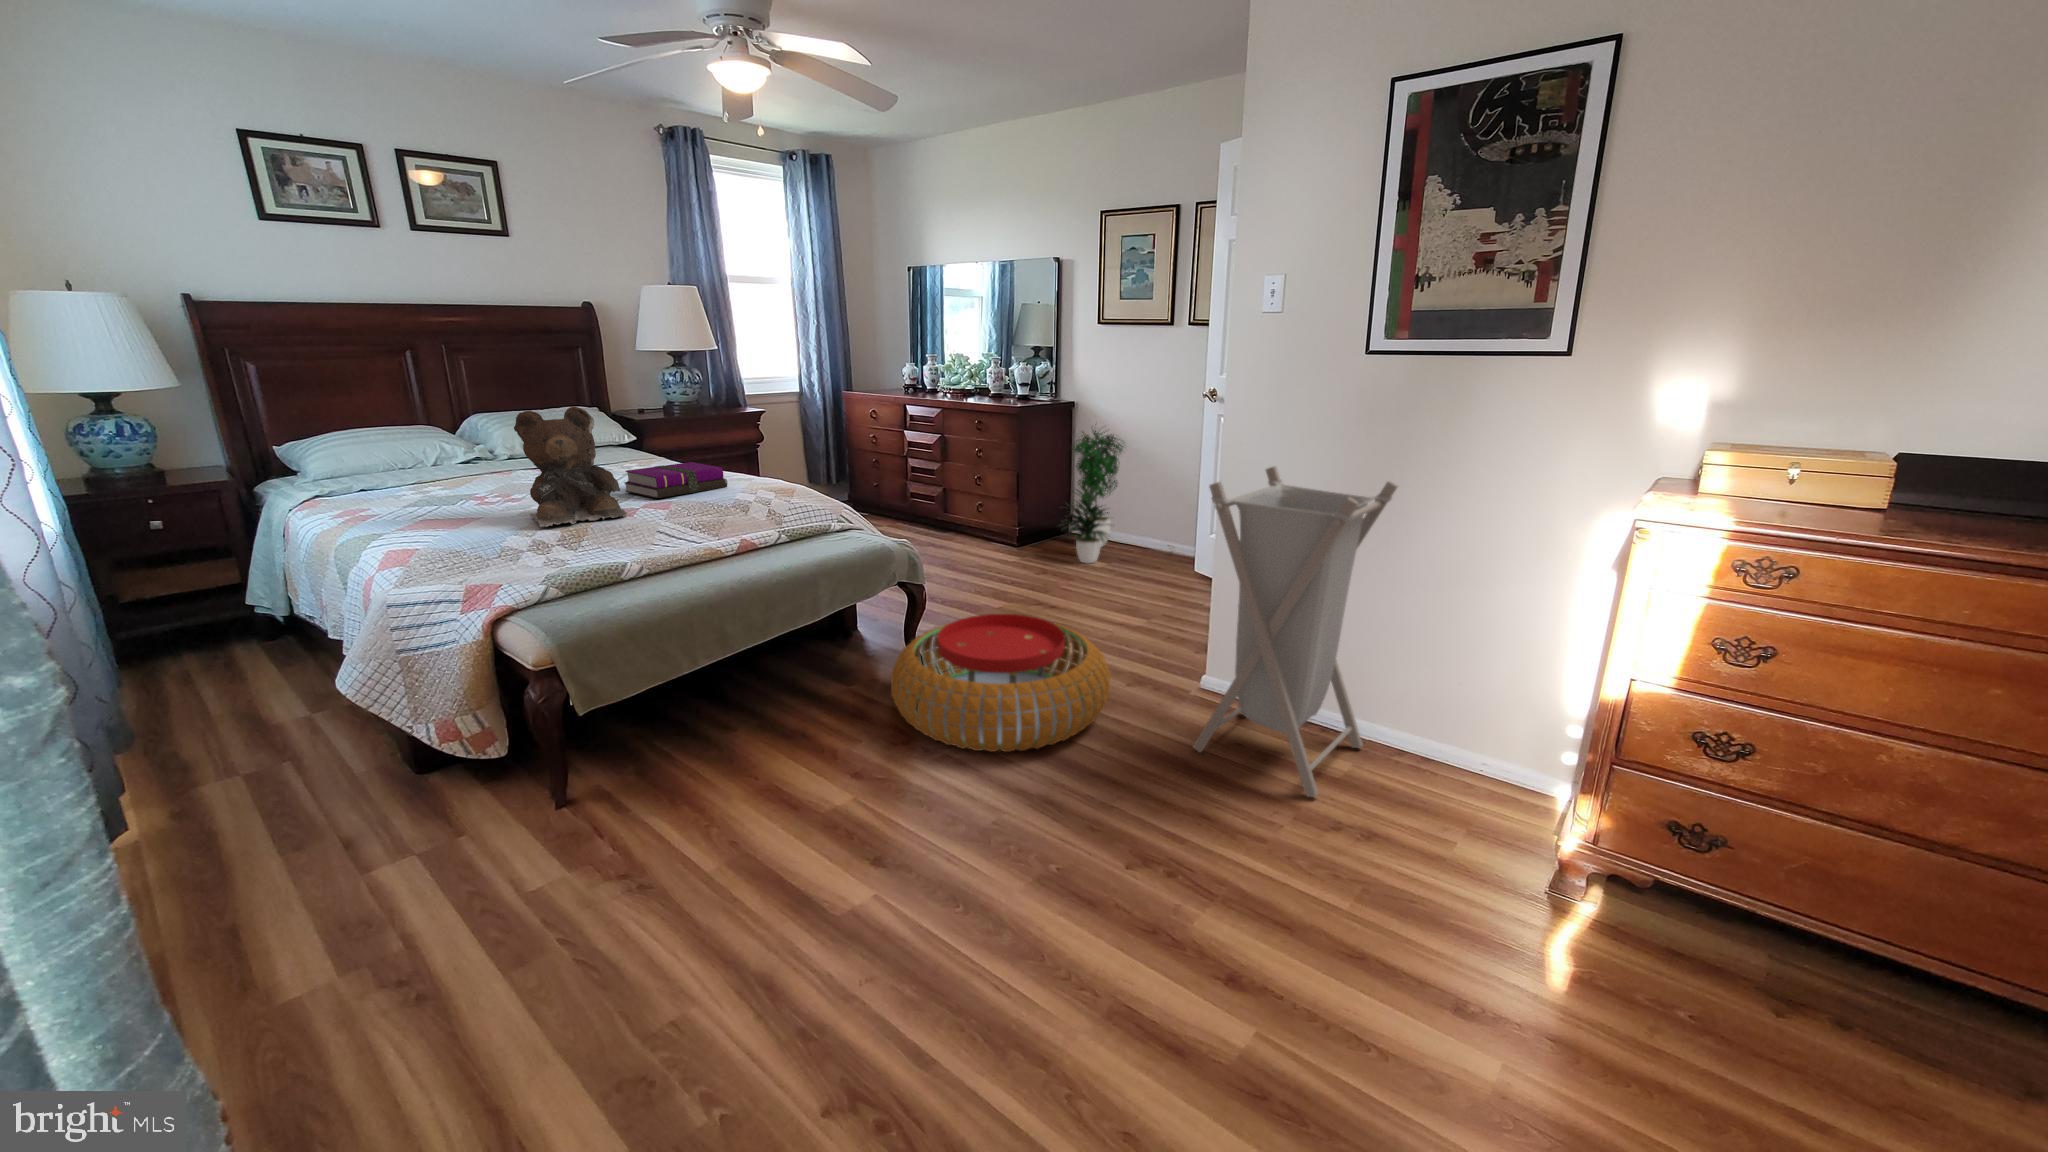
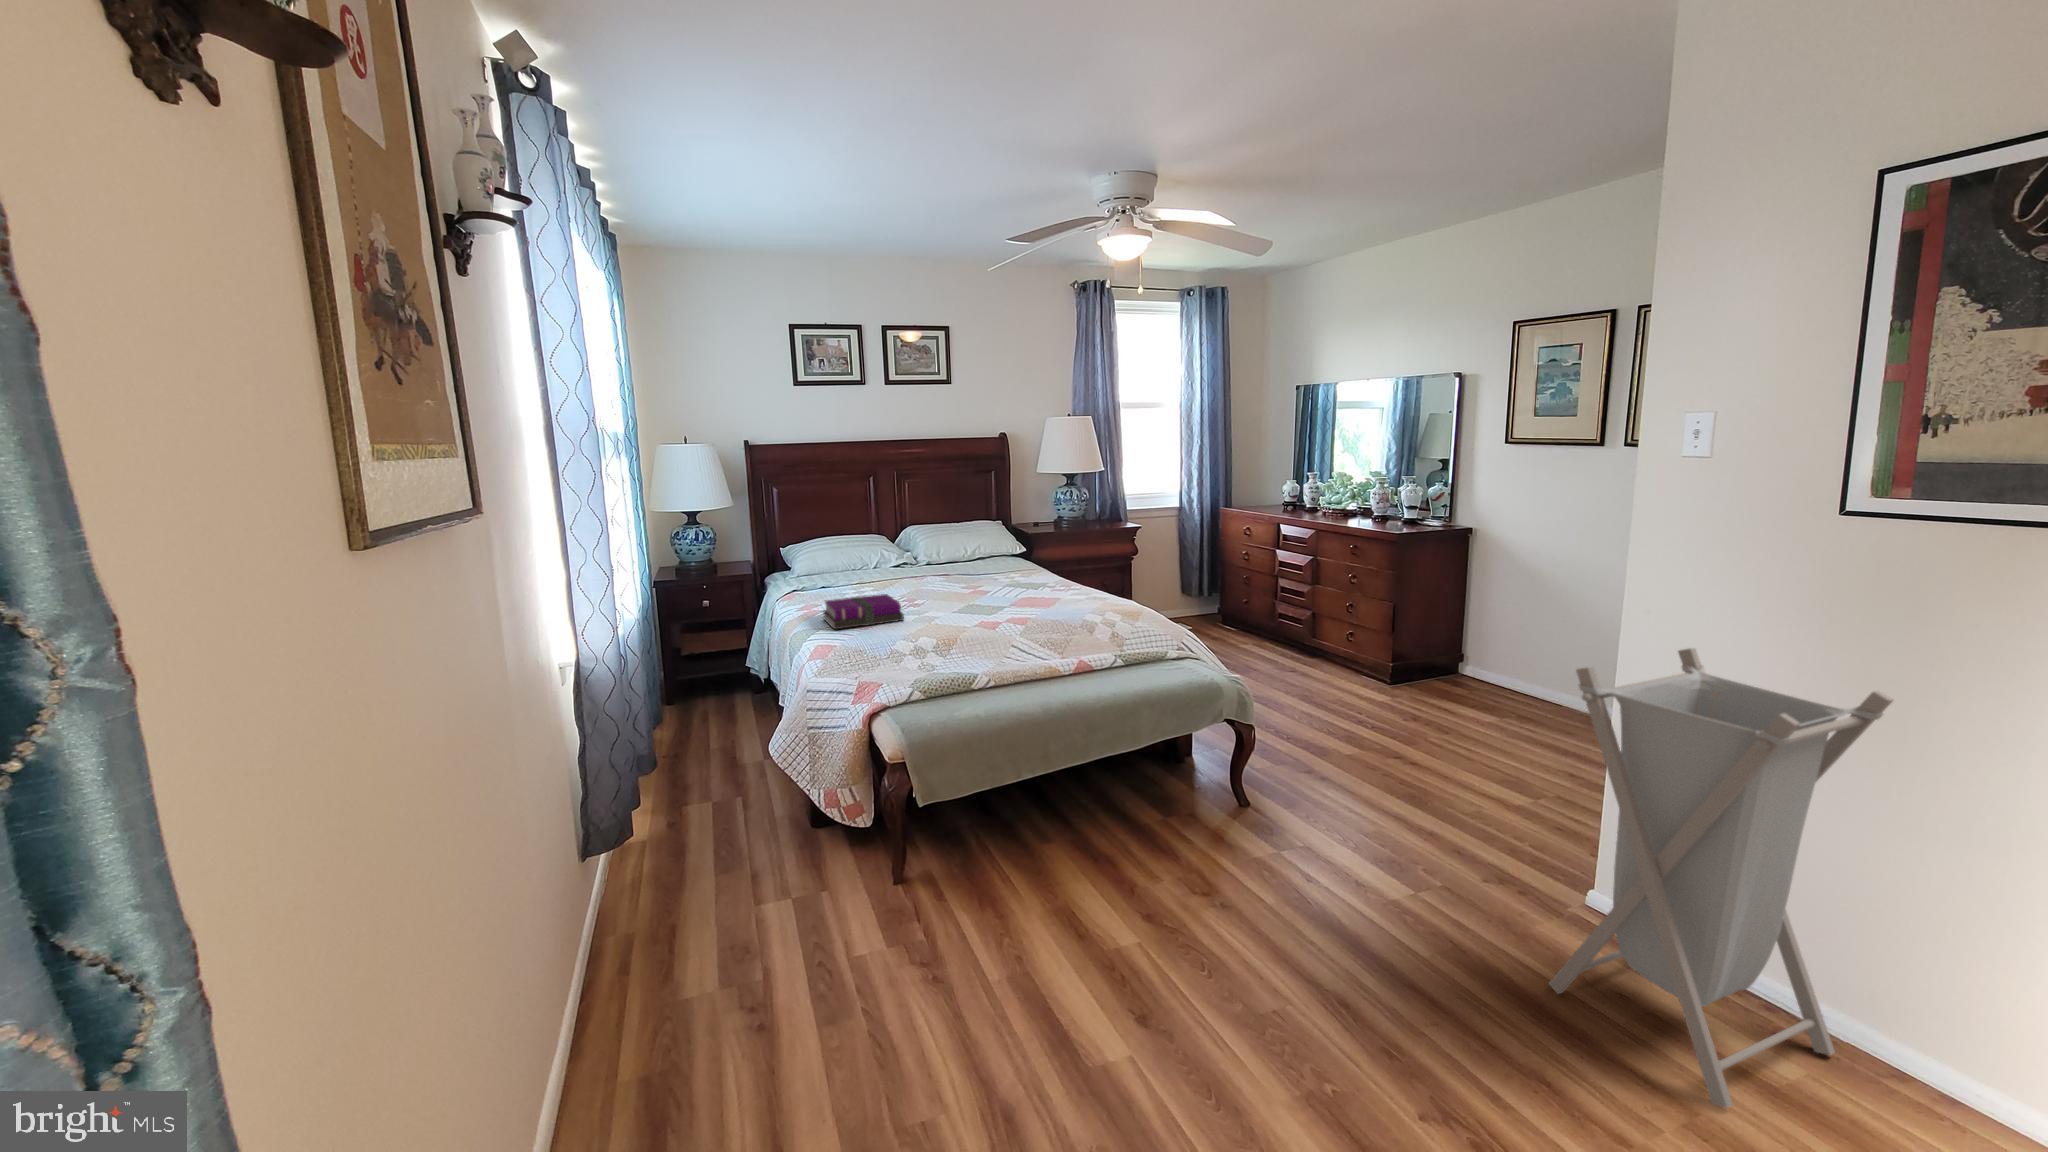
teddy bear: present [514,406,627,527] -> none [917,536,991,635]
potted plant: present [1060,430,1125,564] -> none [1433,551,1534,714]
notebook: present [624,462,728,498] -> present [823,594,904,629]
pouf: present [891,614,1111,752] -> none [1196,768,1450,935]

